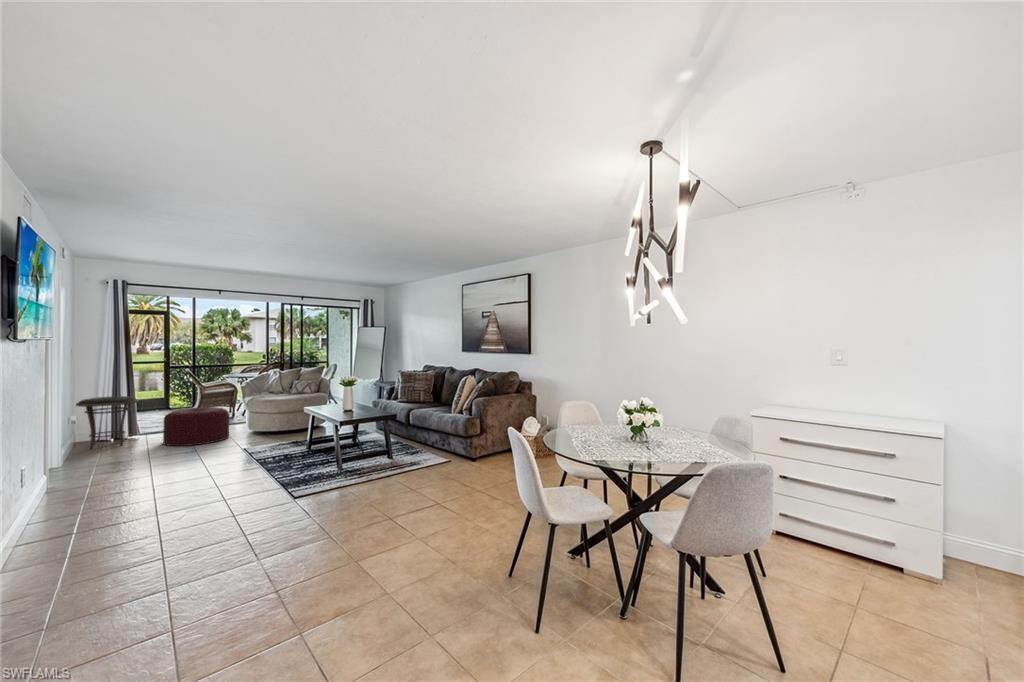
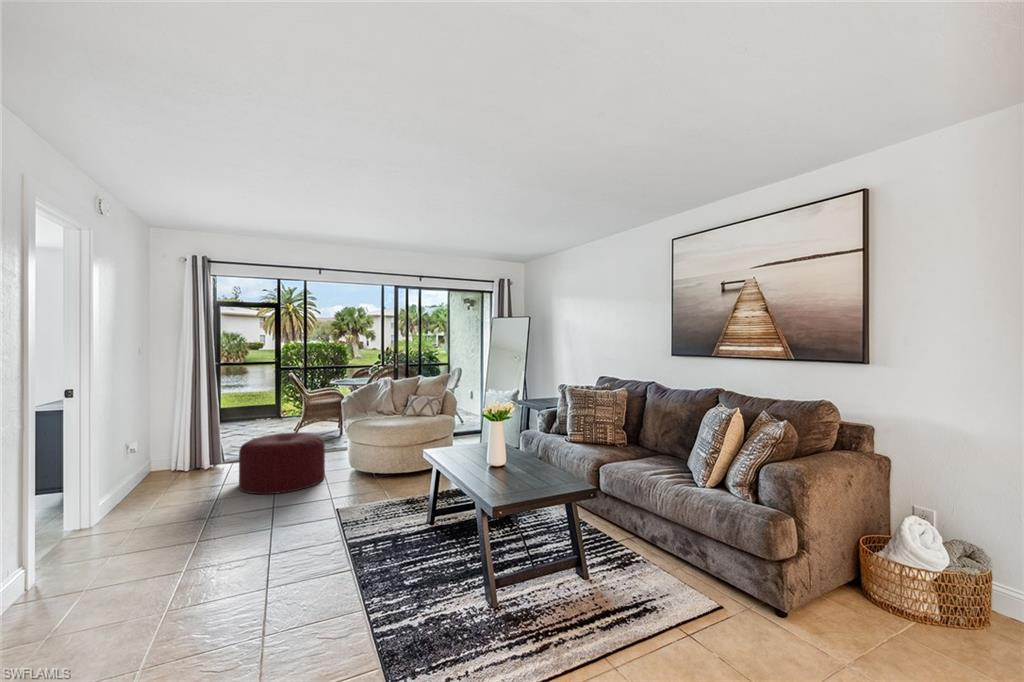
side table: present [76,396,138,449] -> none [136,414,214,490]

